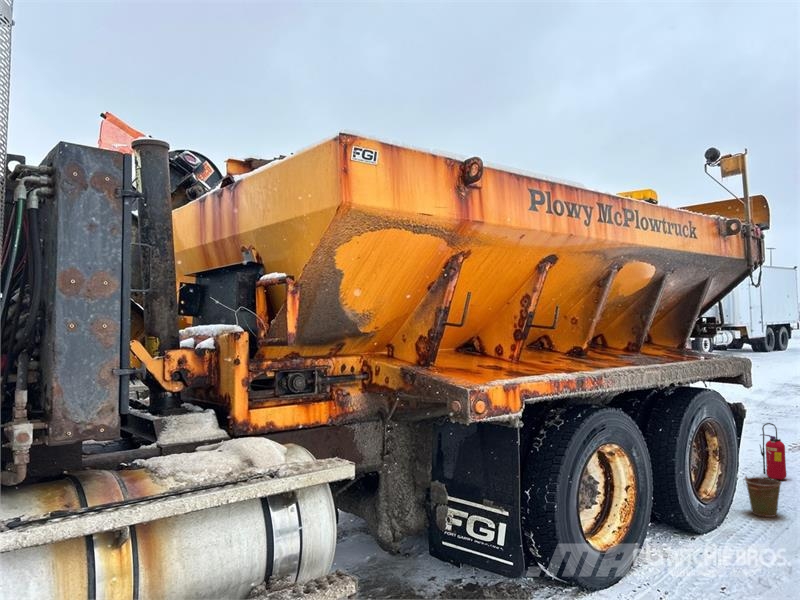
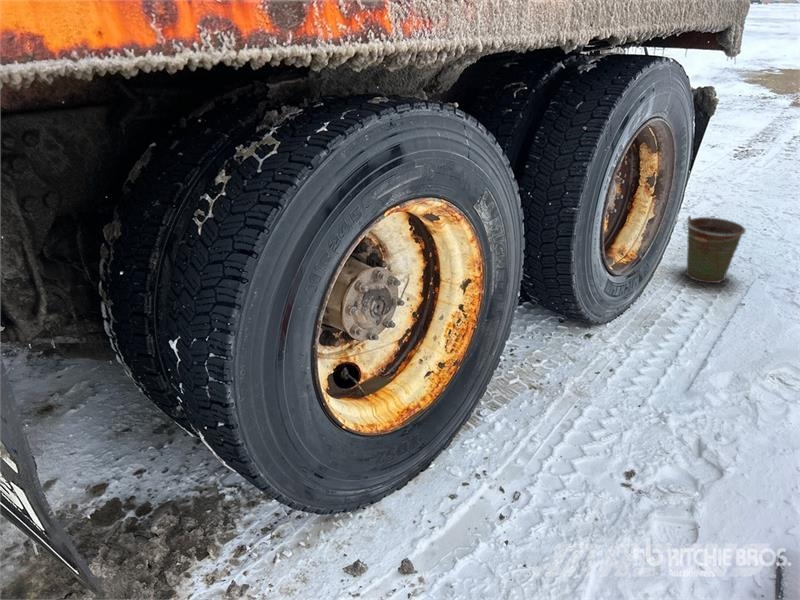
fire extinguisher: present [760,423,786,480] -> none [705,120,747,208]

